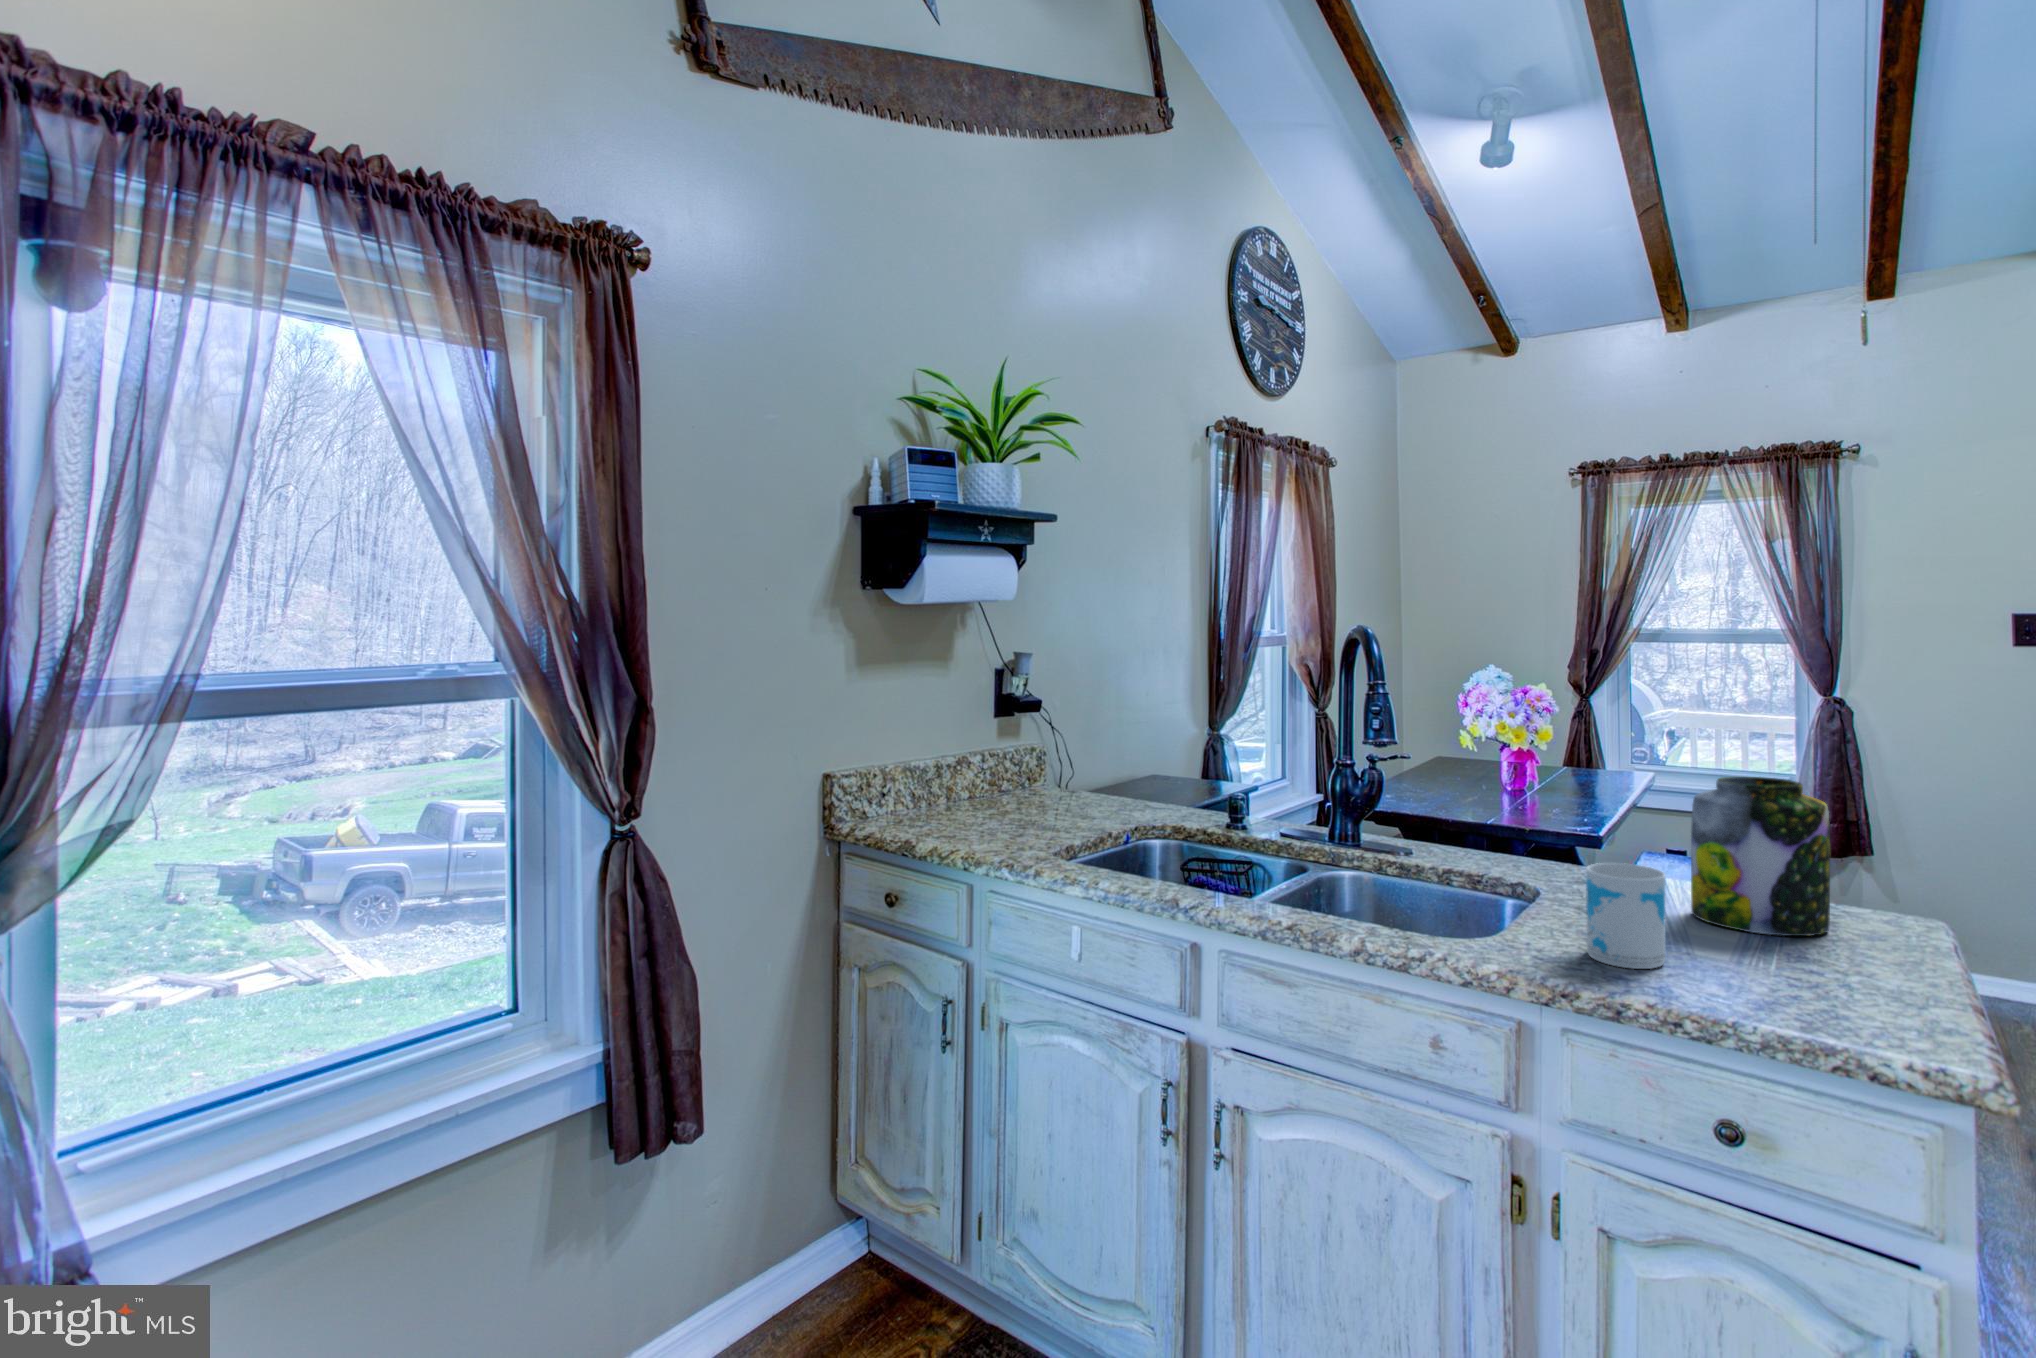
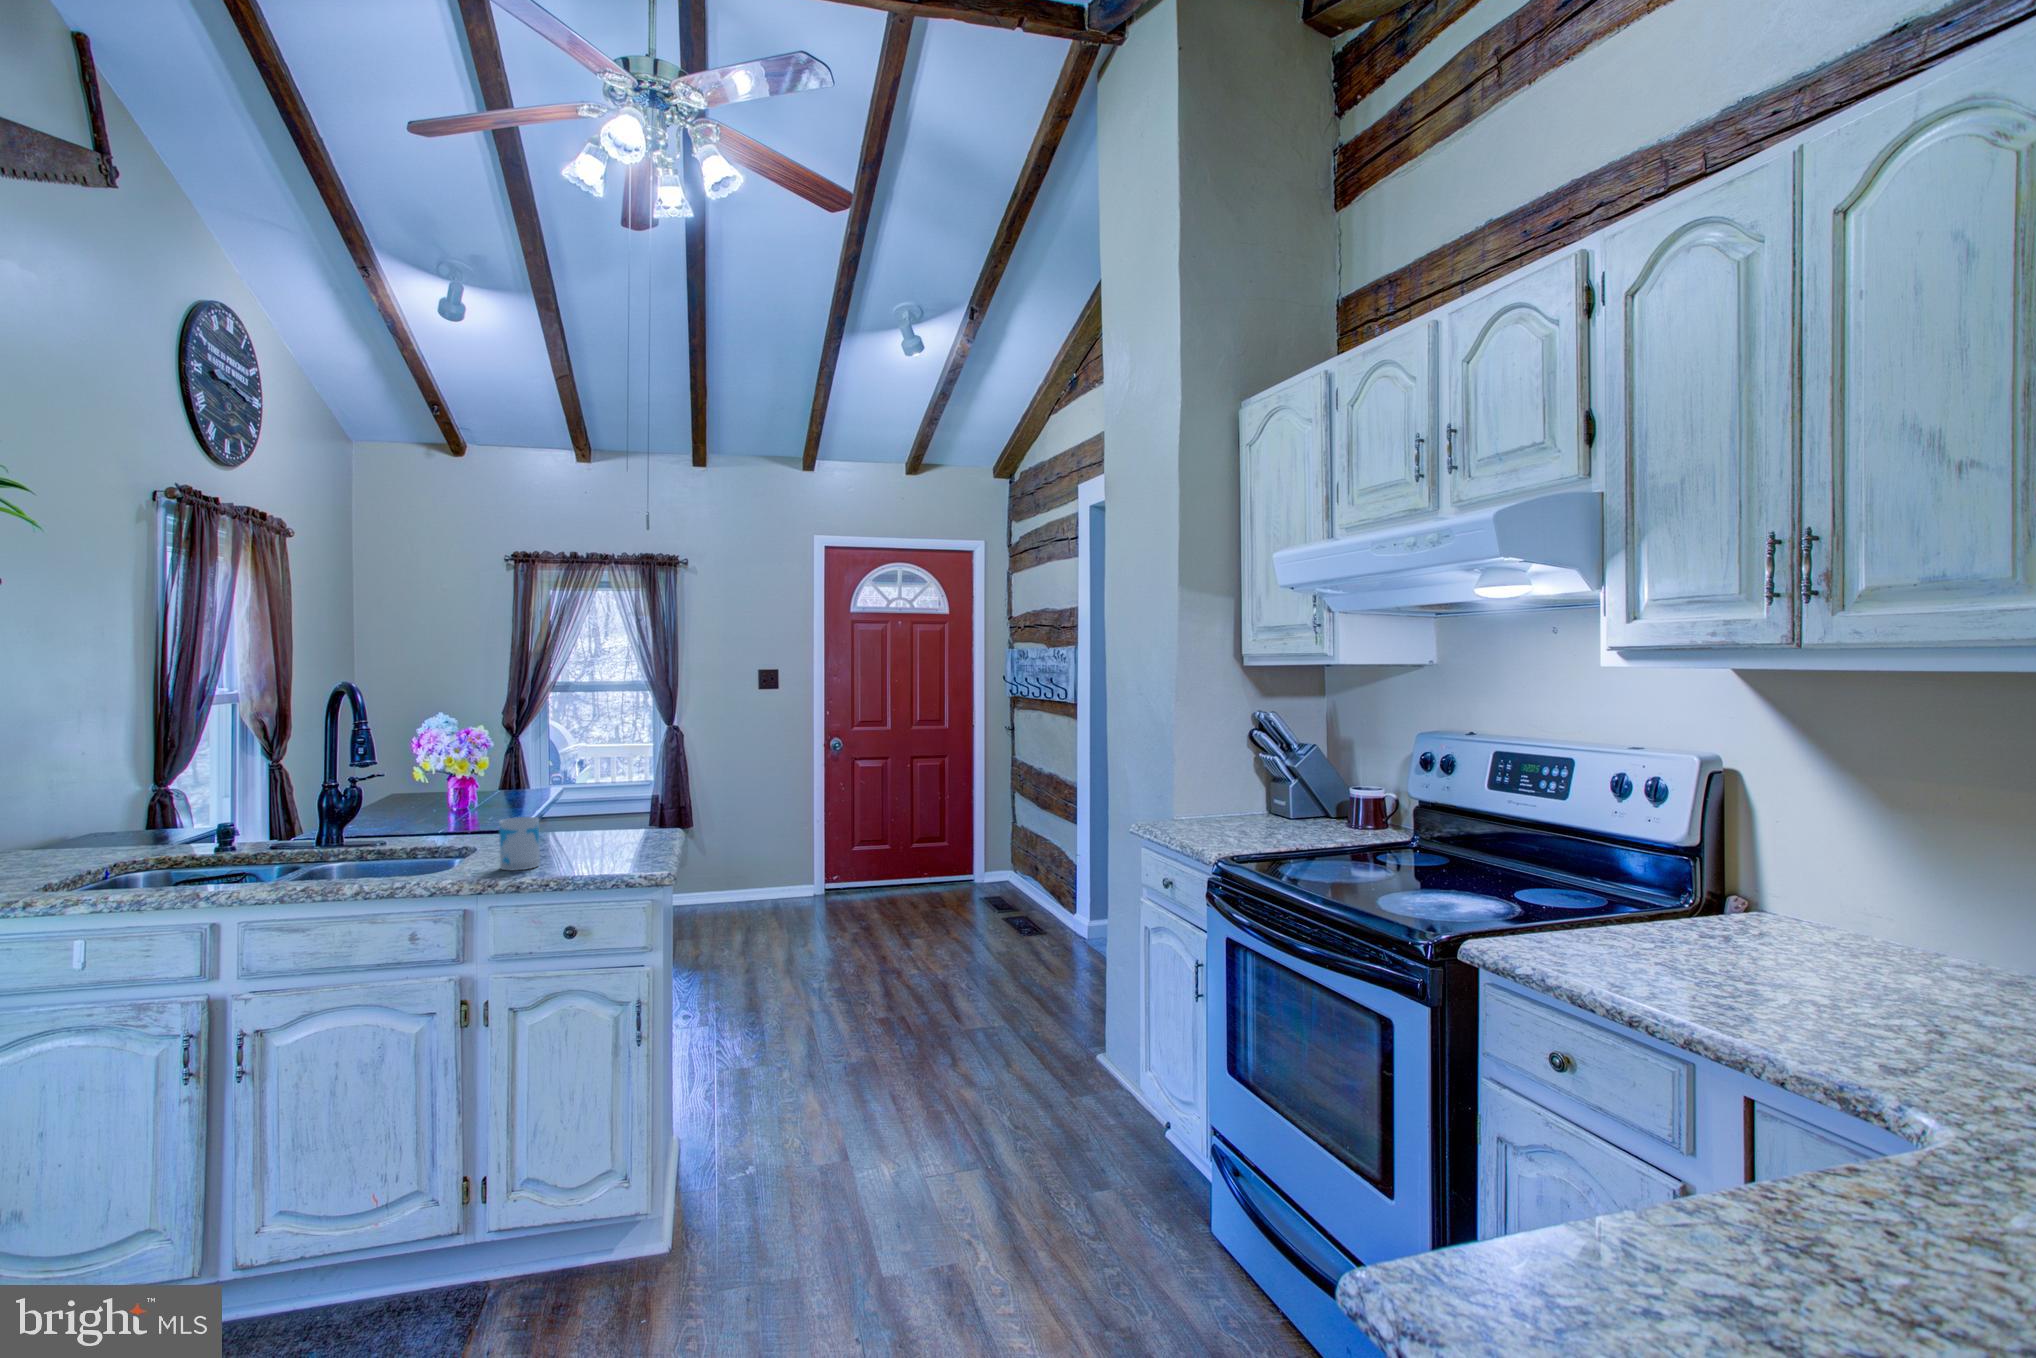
jar: present [1691,777,1830,936] -> none [559,769,622,849]

